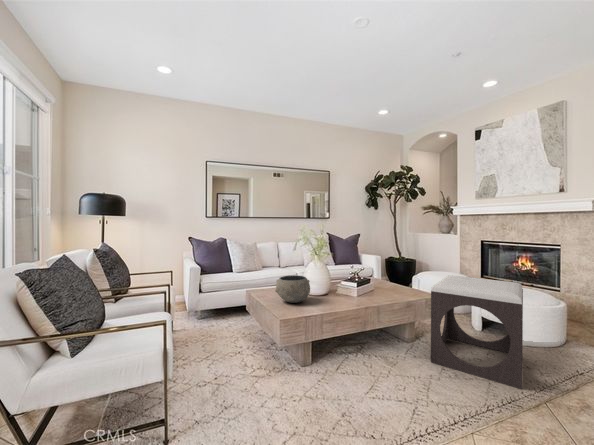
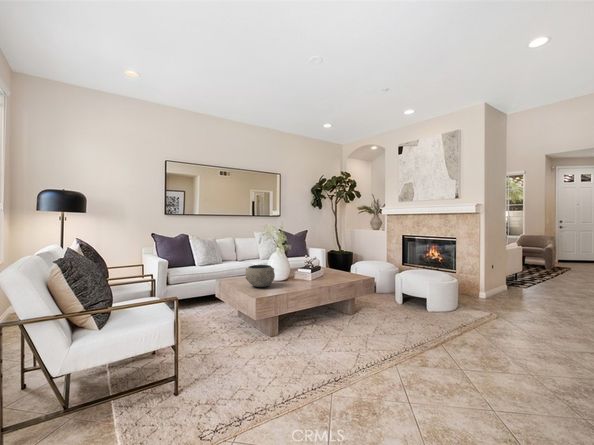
footstool: present [431,275,523,389] -> none [368,261,429,337]

